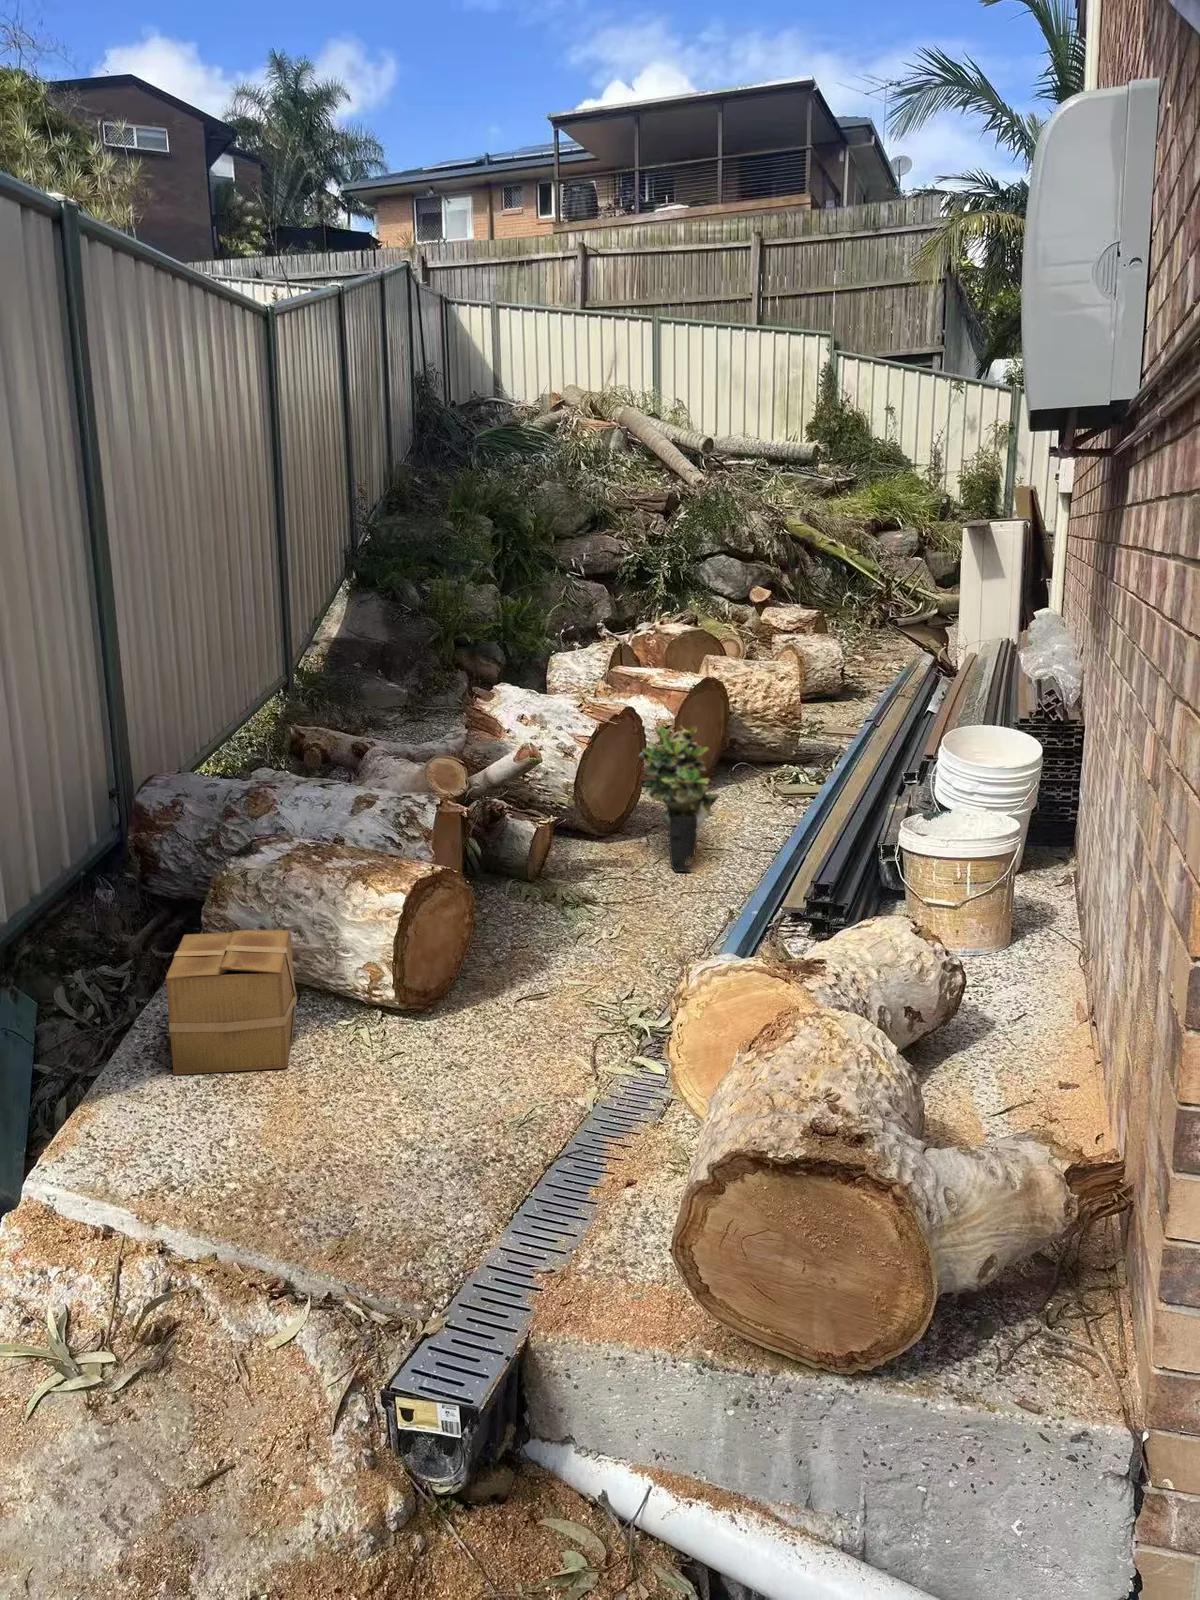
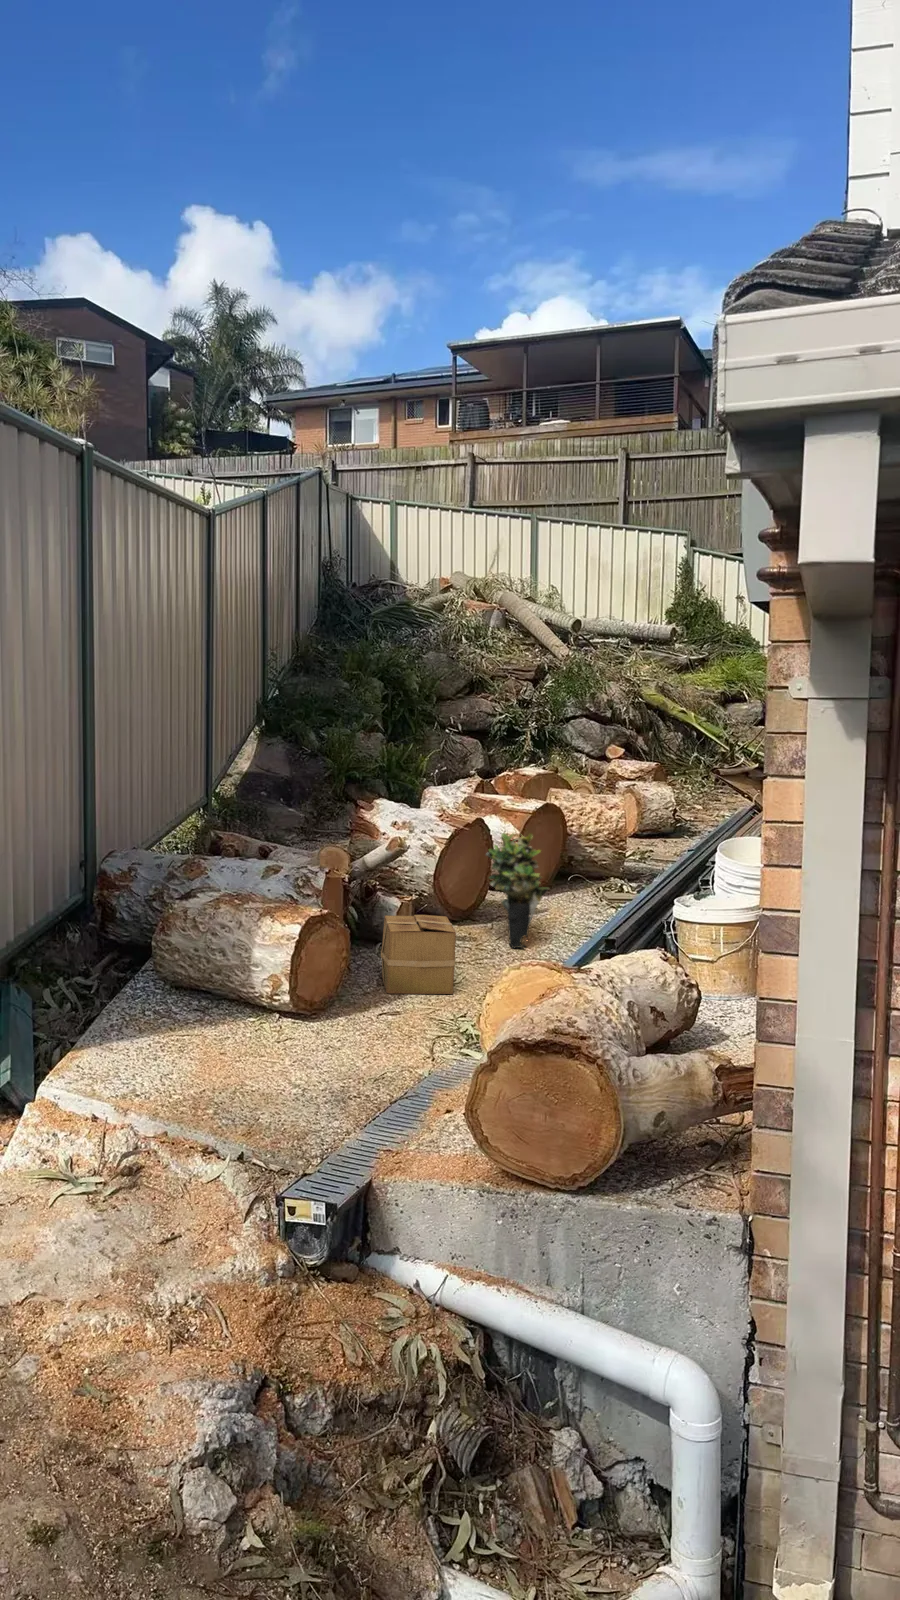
cardboard box: present [166,930,297,1075] -> present [381,915,456,994]

